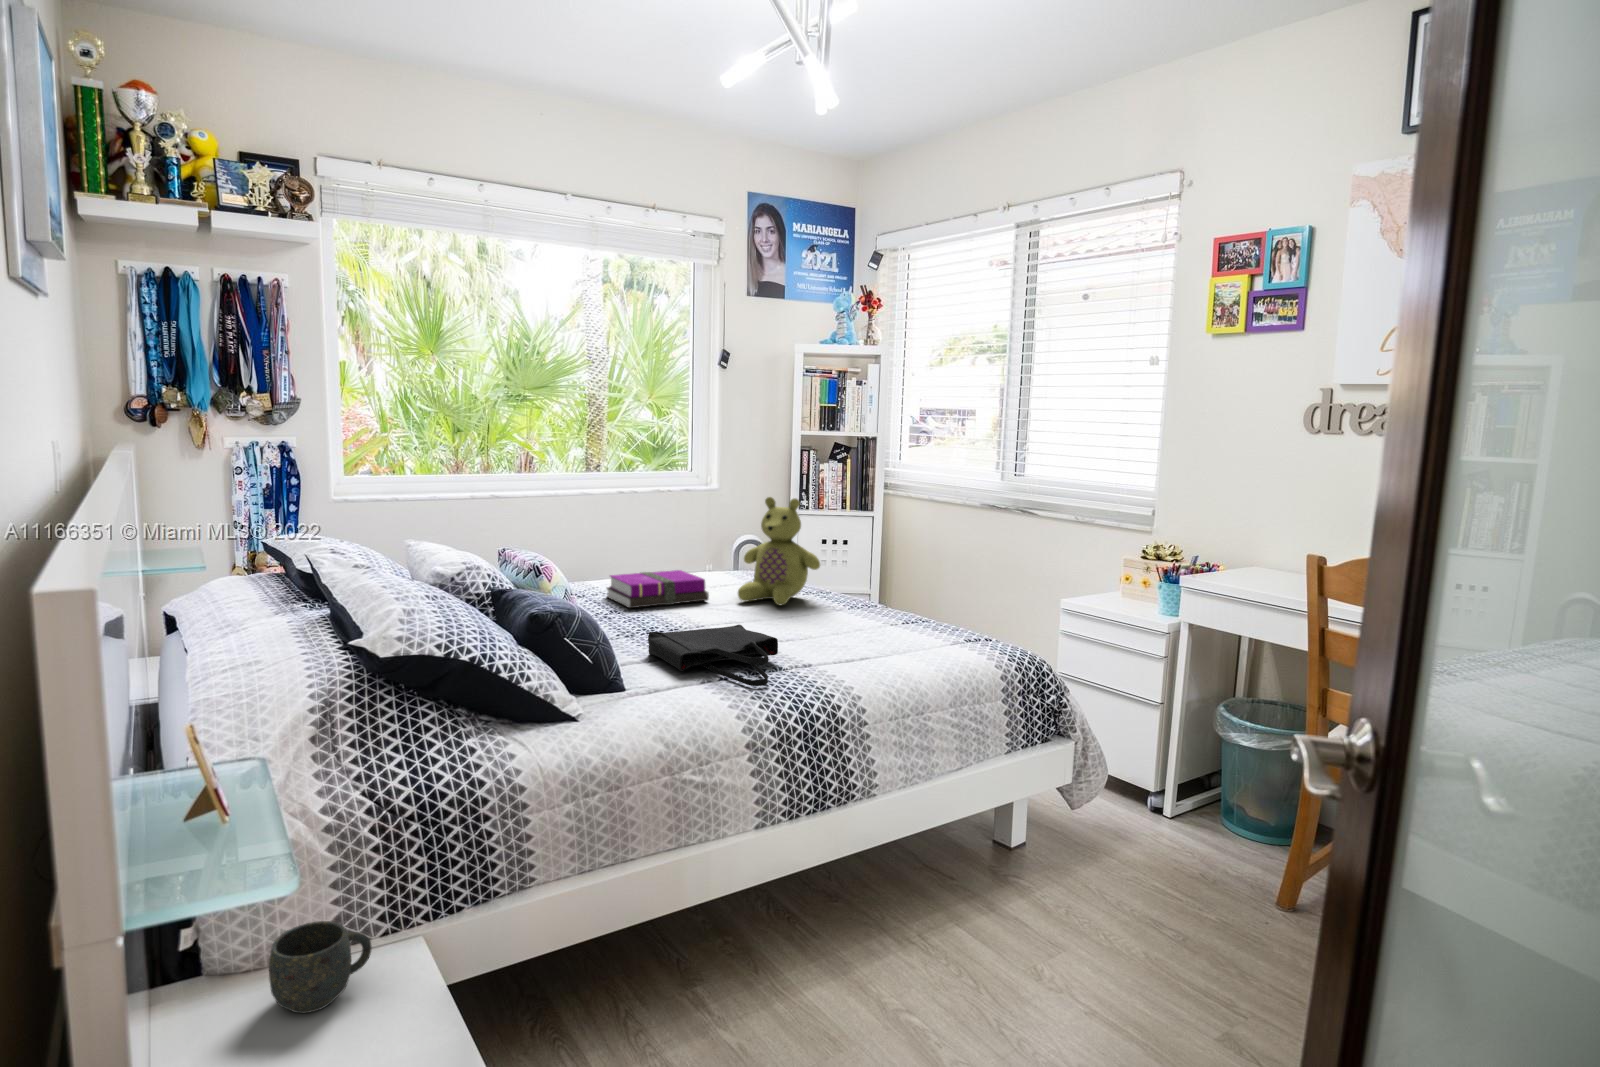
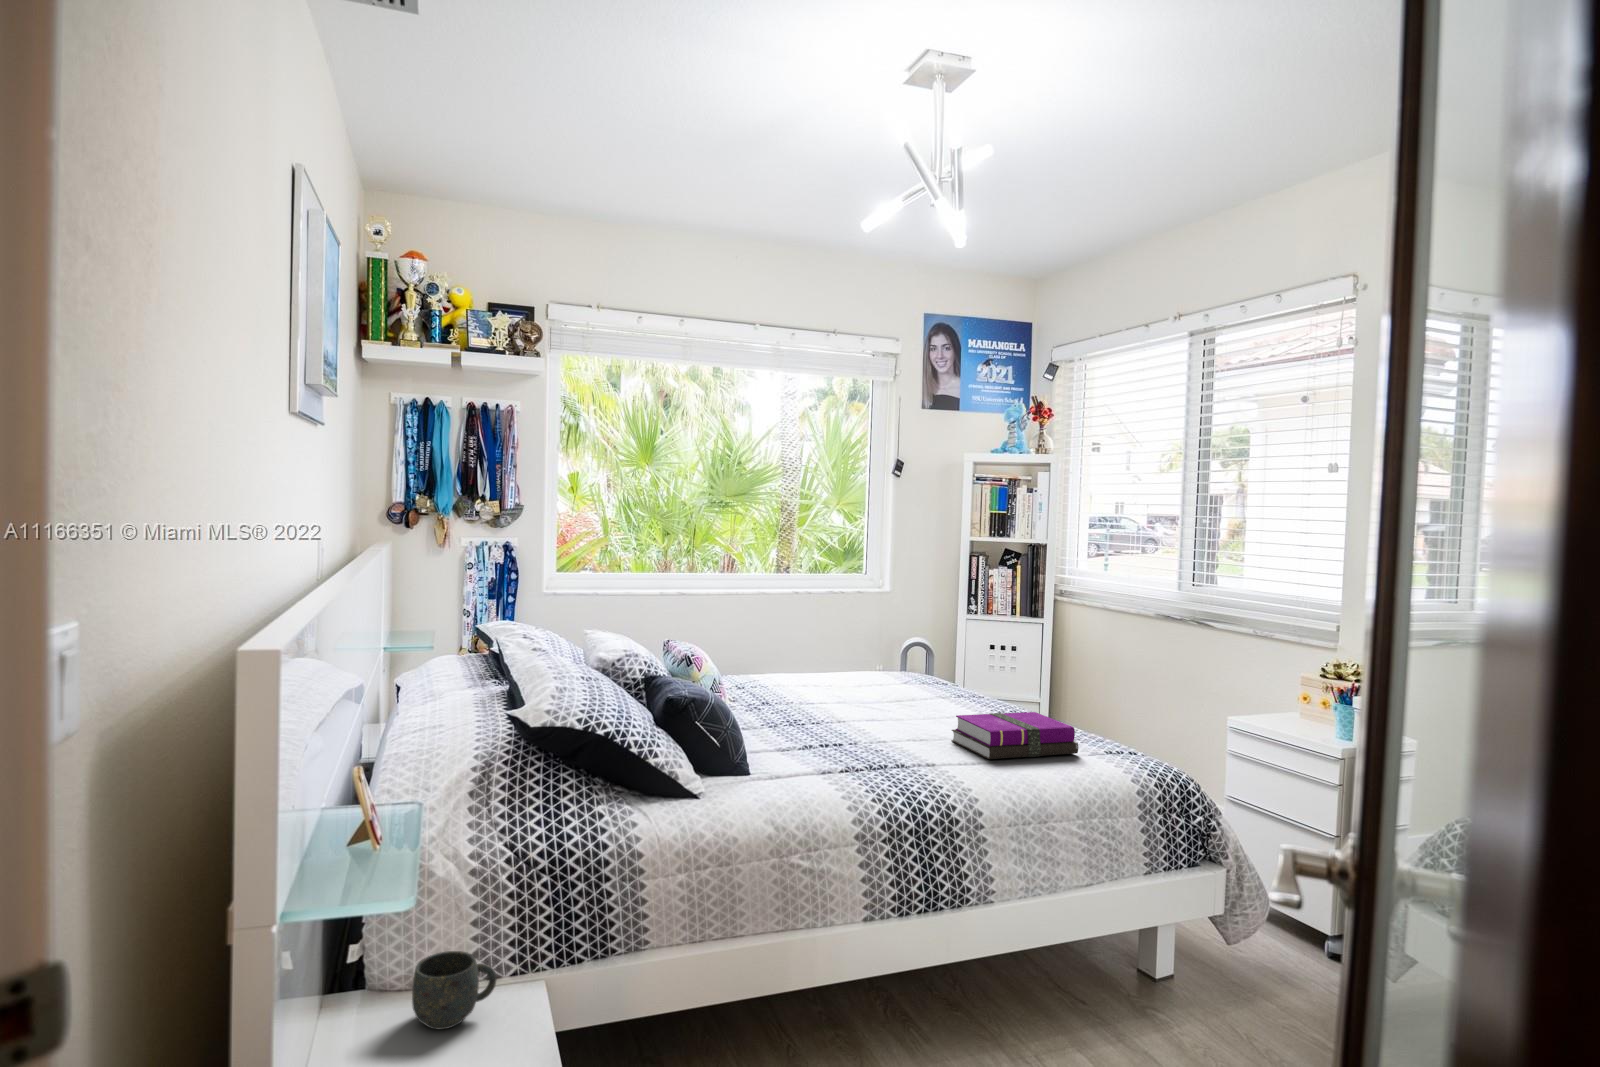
stuffed bear: present [738,497,820,605] -> none [887,601,970,707]
notebook: present [607,570,709,608] -> present [951,712,1078,759]
tote bag: present [648,625,778,686] -> none [784,722,904,781]

